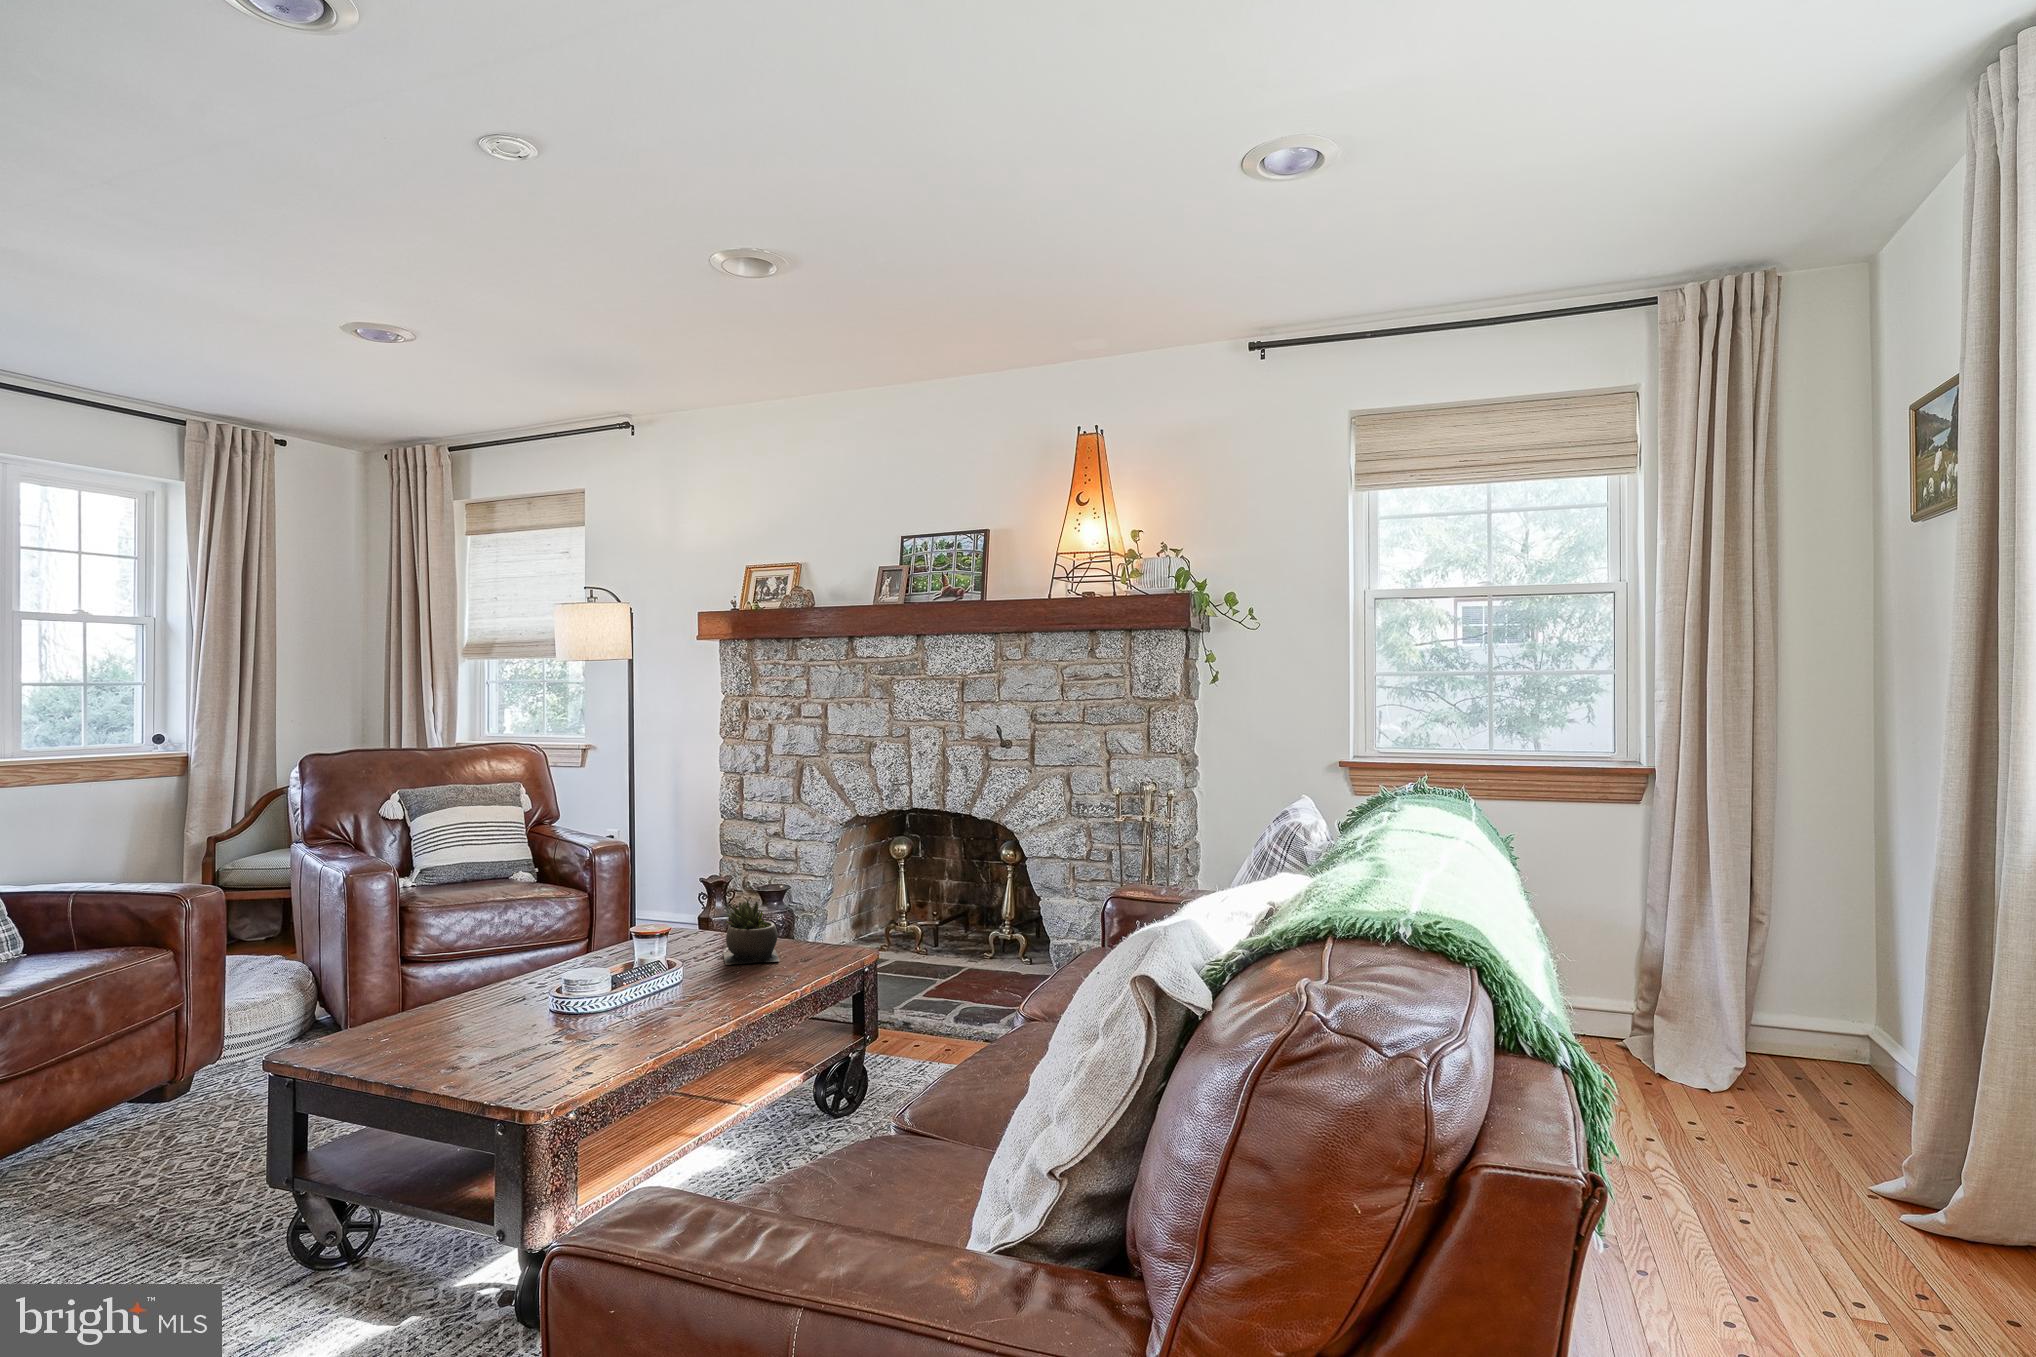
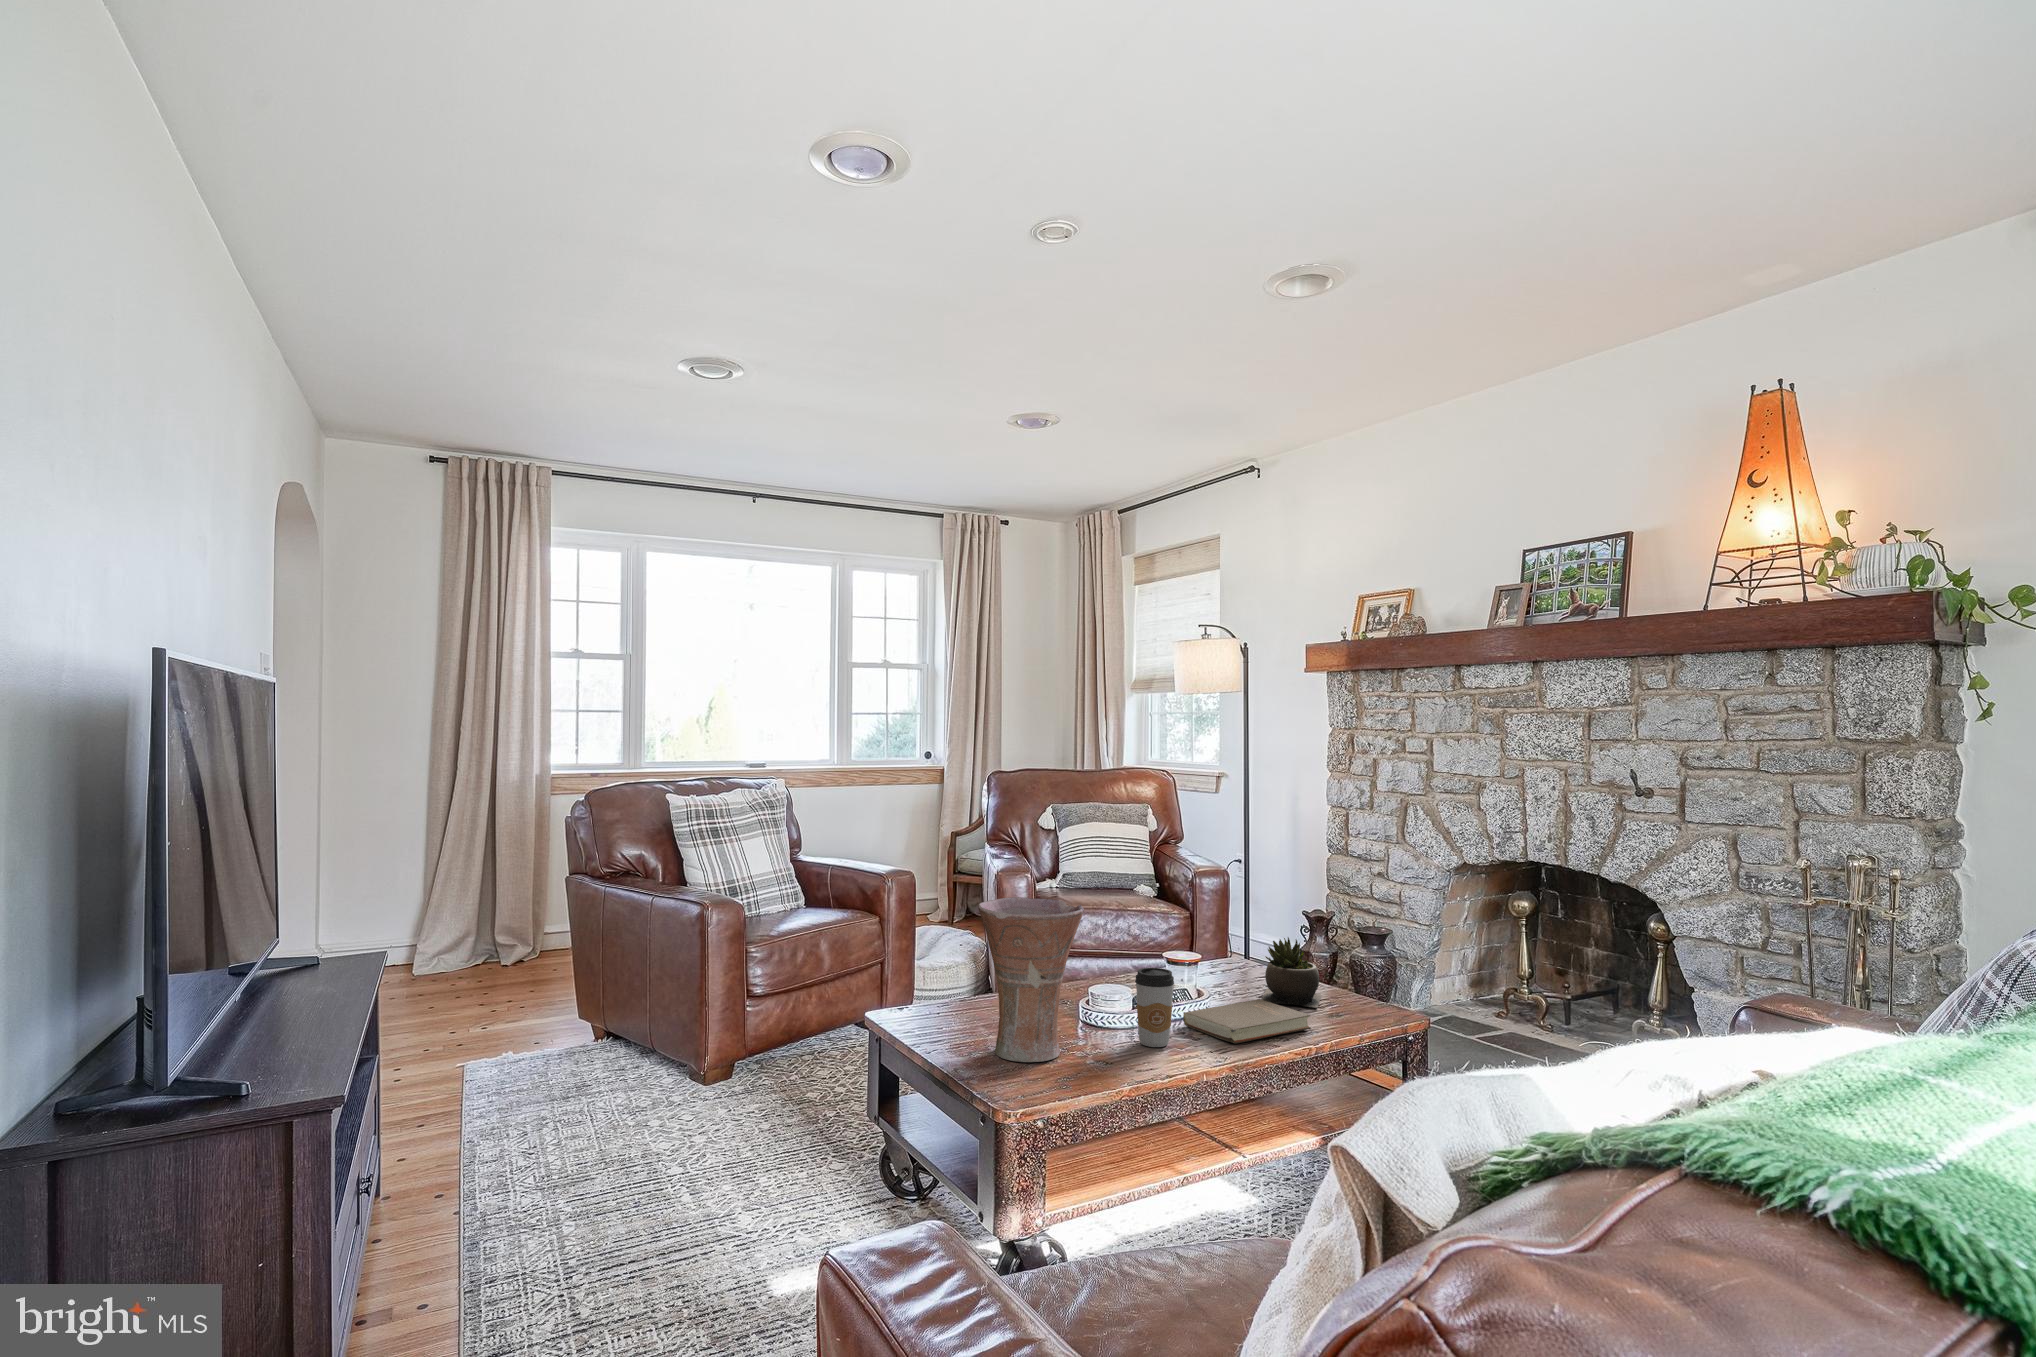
vase: none [461,889,584,1064] -> present [978,897,1084,1062]
coffee cup: none [628,944,669,1023] -> present [1135,968,1174,1047]
book: none [666,962,785,1005] -> present [1183,999,1311,1043]

